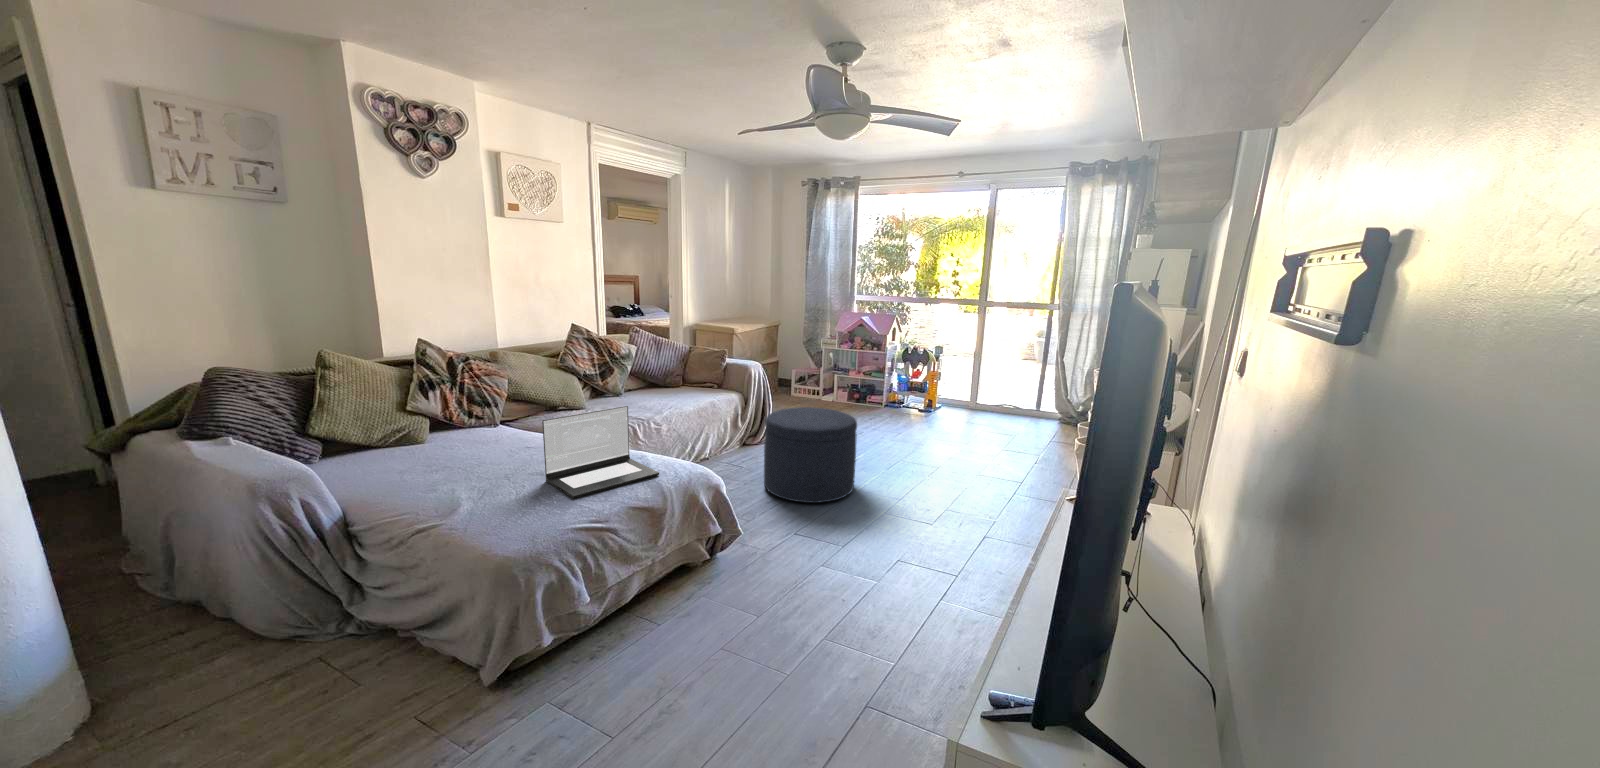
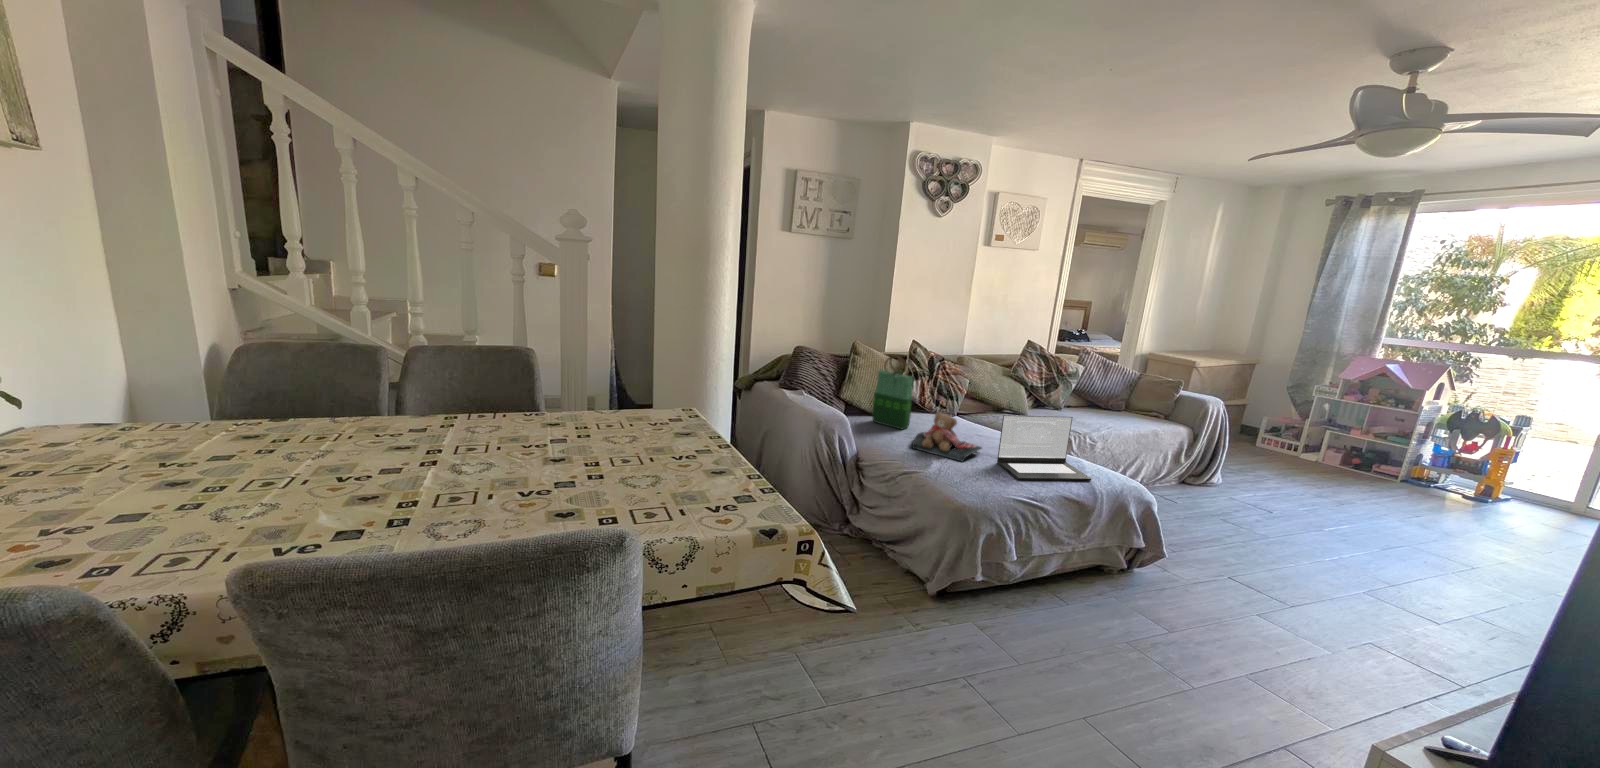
tote bag: none [353,363,420,464] -> present [872,356,913,429]
ottoman: present [764,407,857,503] -> none [1198,453,1336,564]
teddy bear: none [419,430,526,492] -> present [912,412,981,461]

